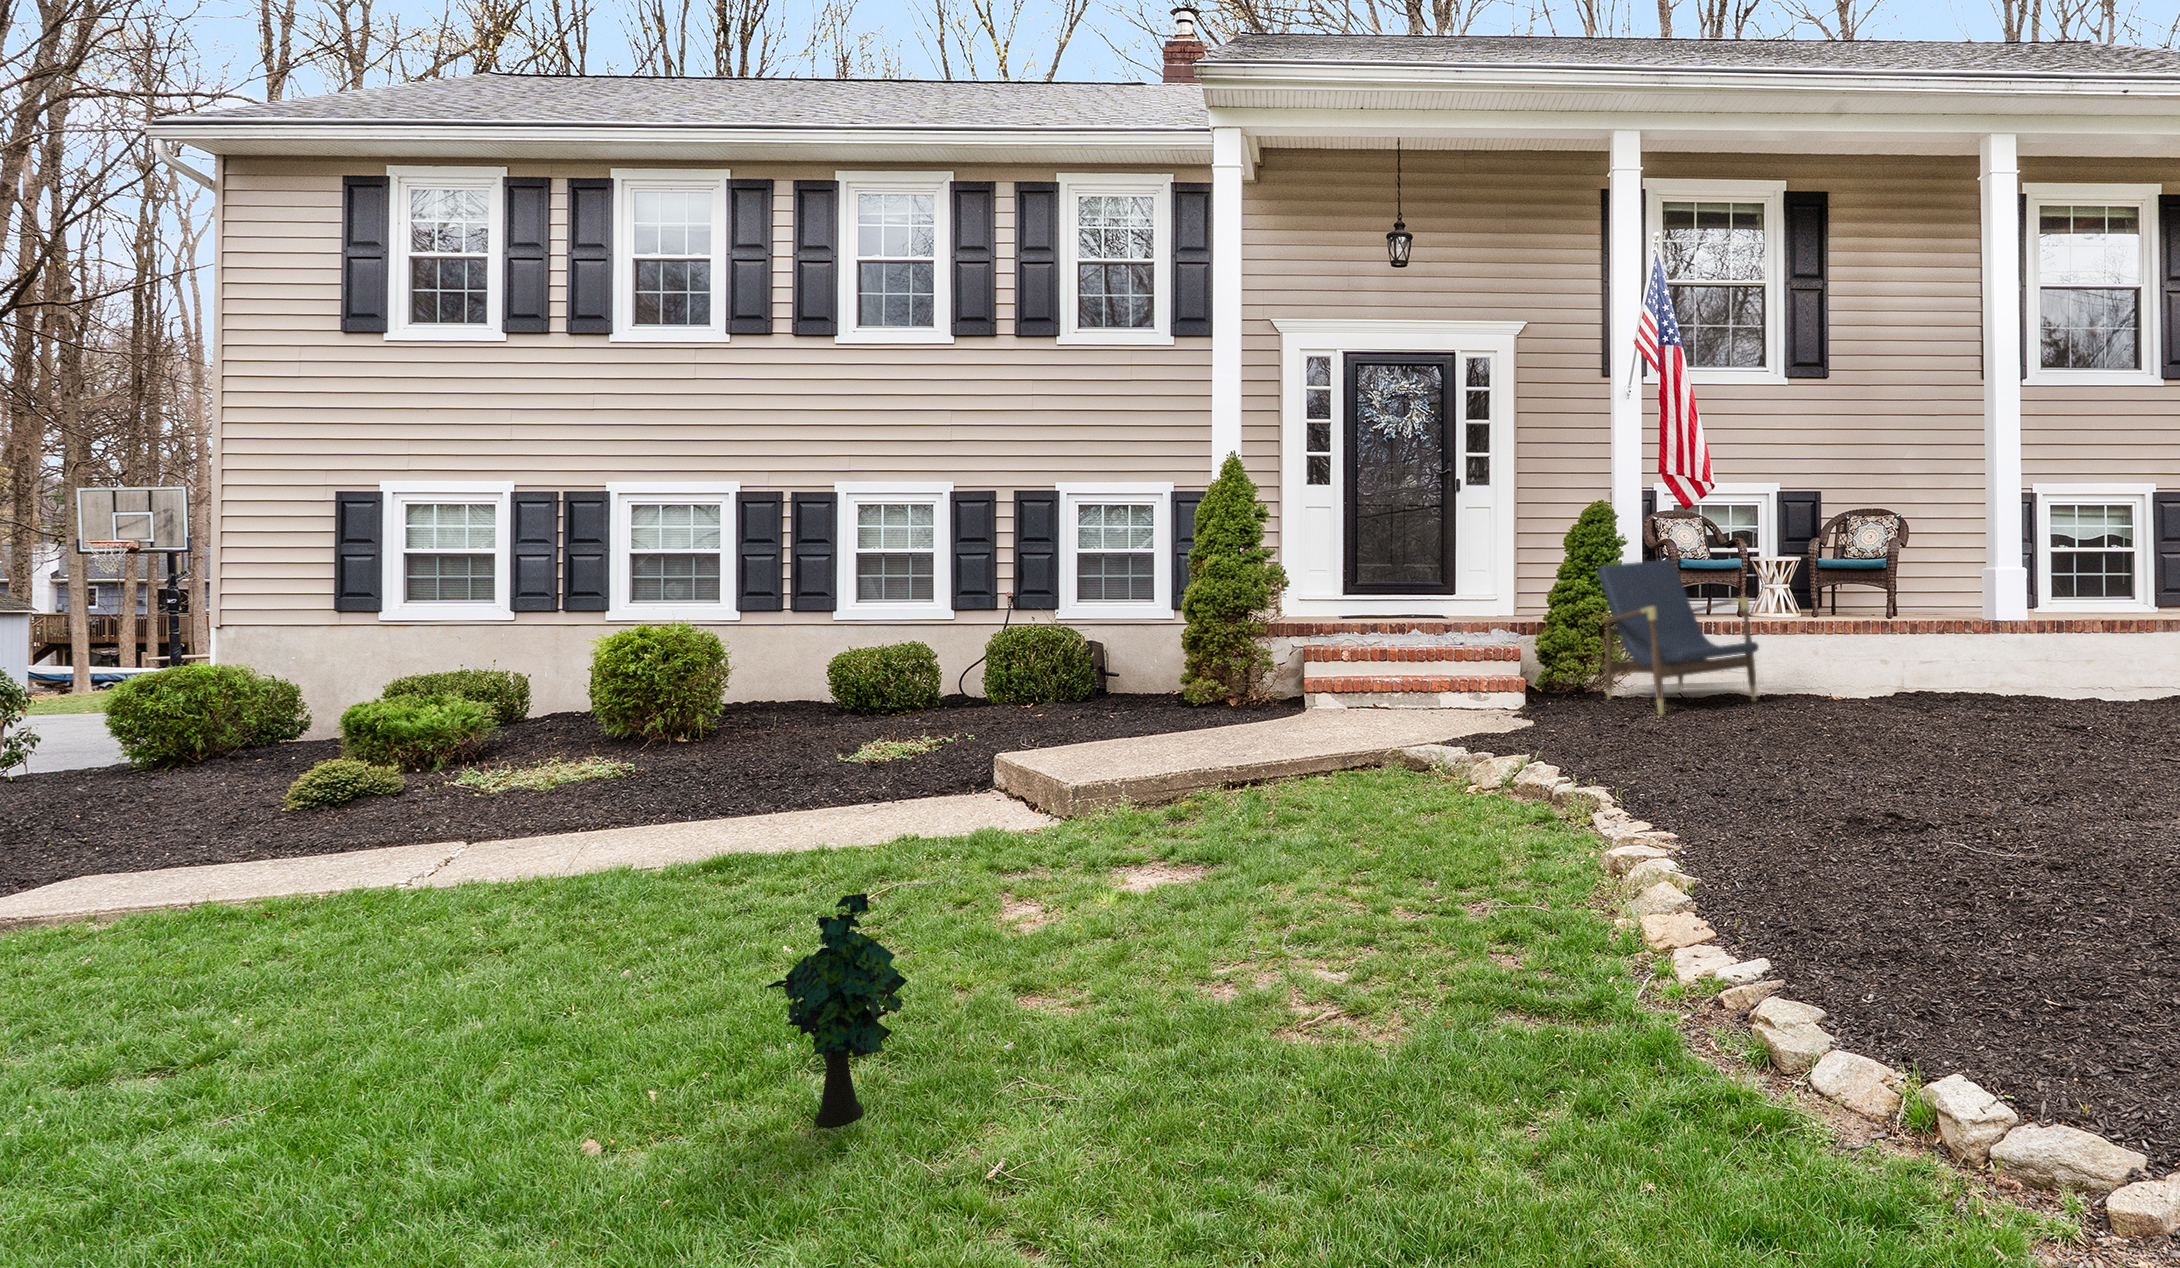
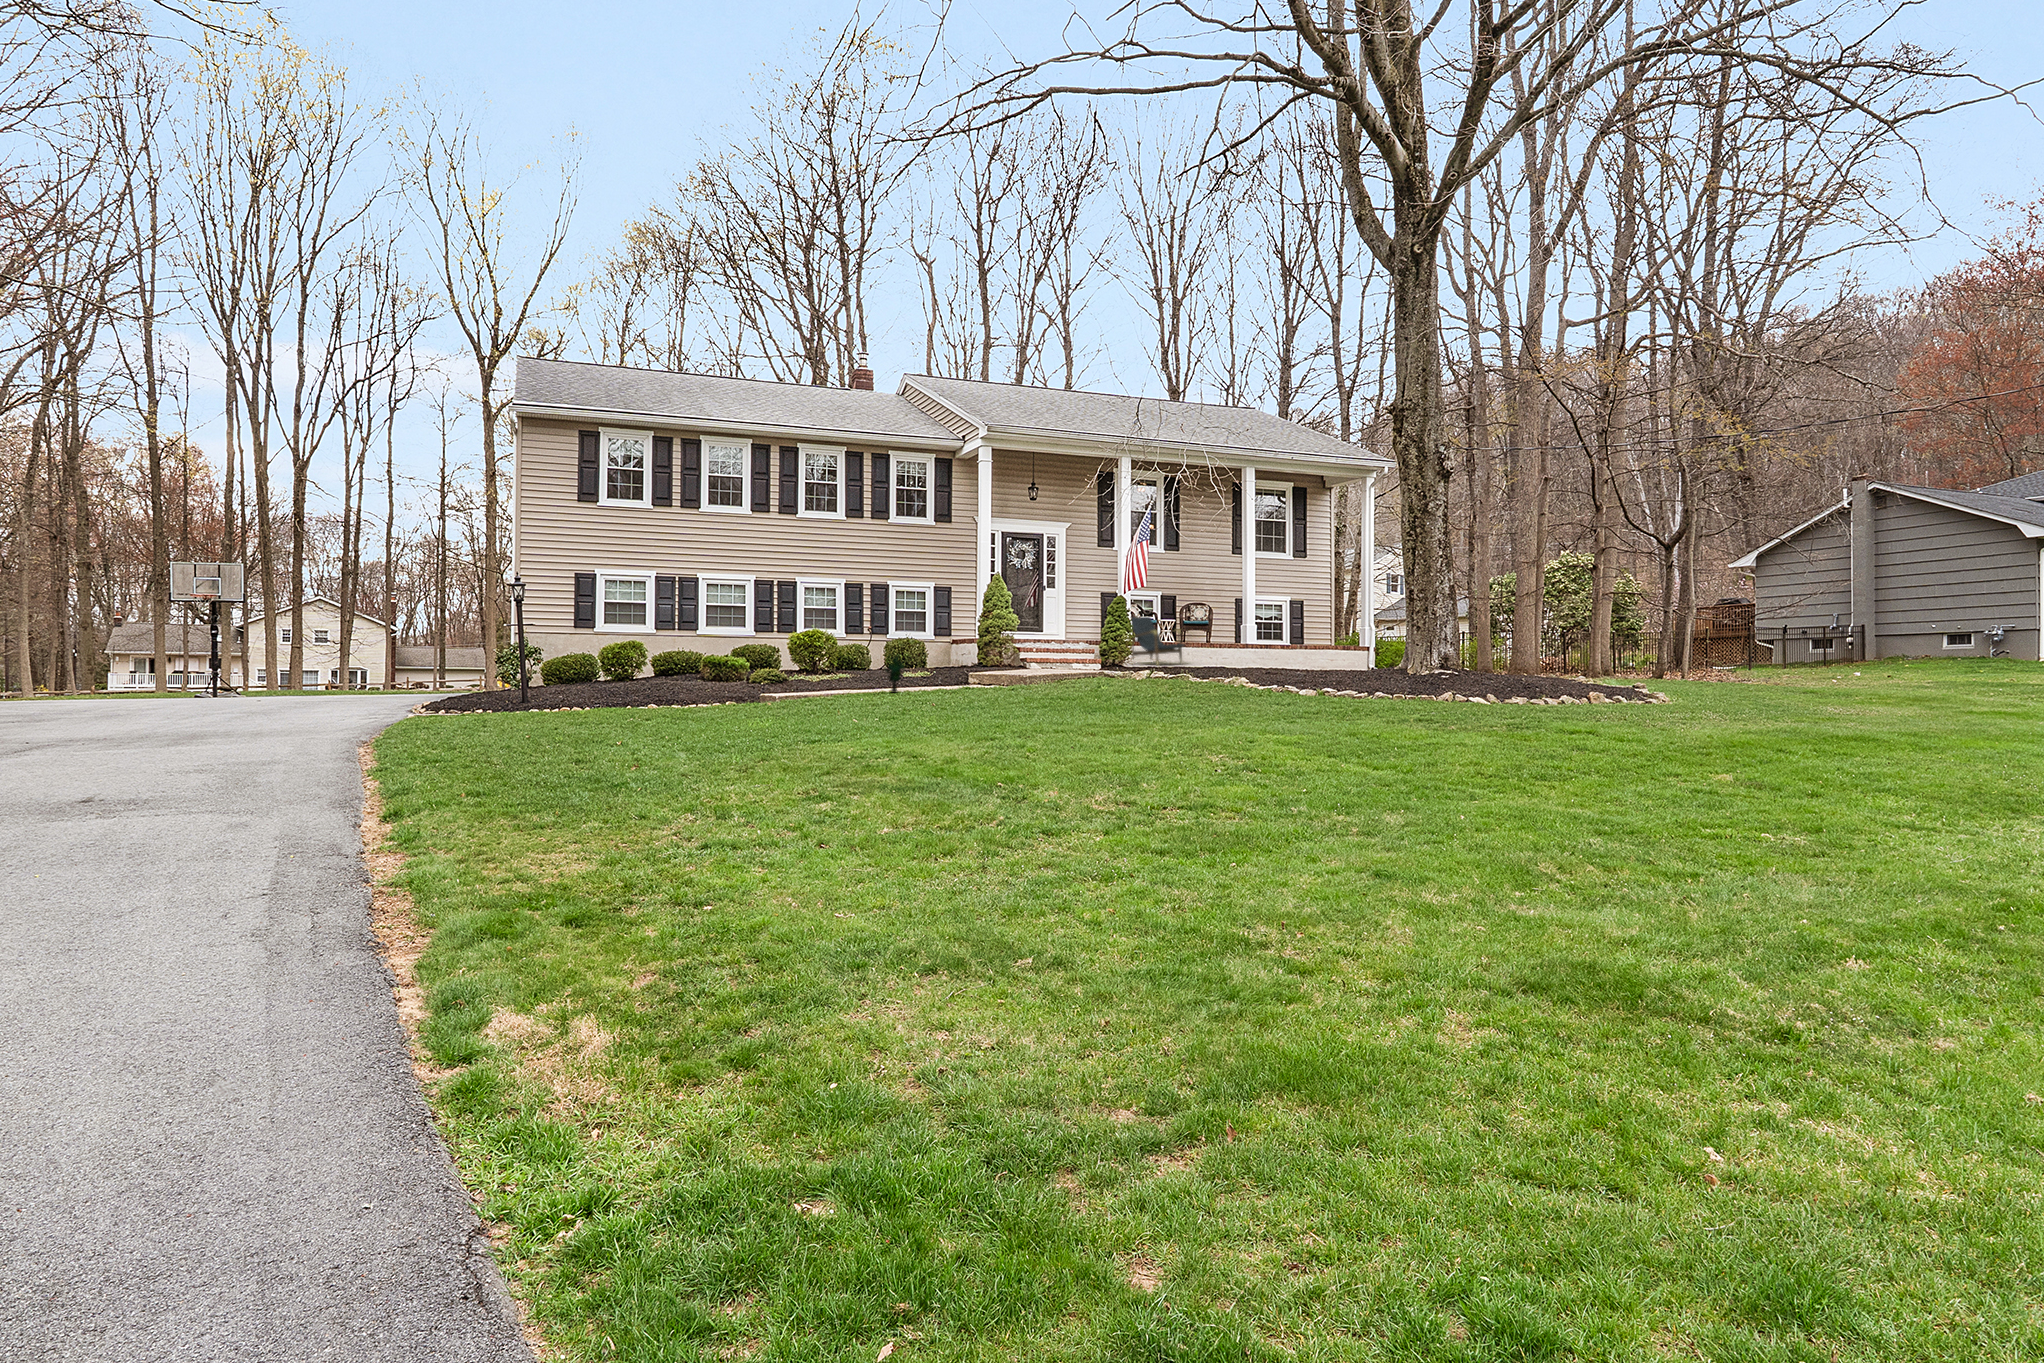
decorative plant: present [765,893,908,1127] -> present [884,655,904,693]

